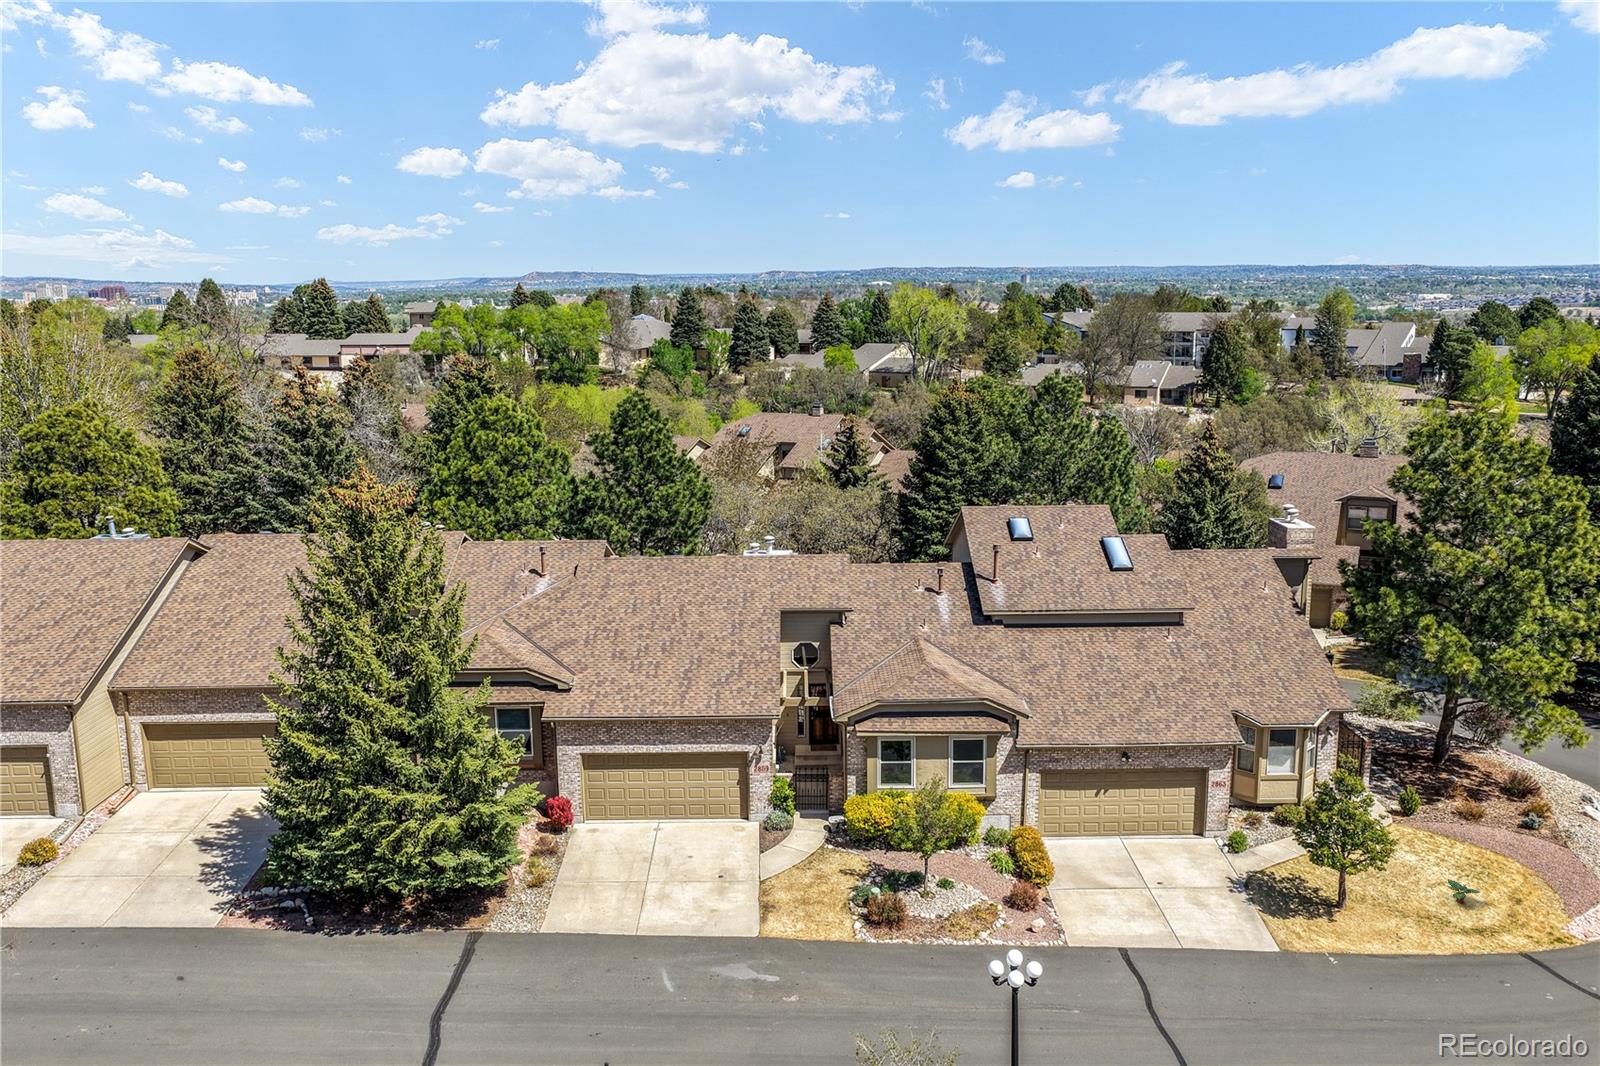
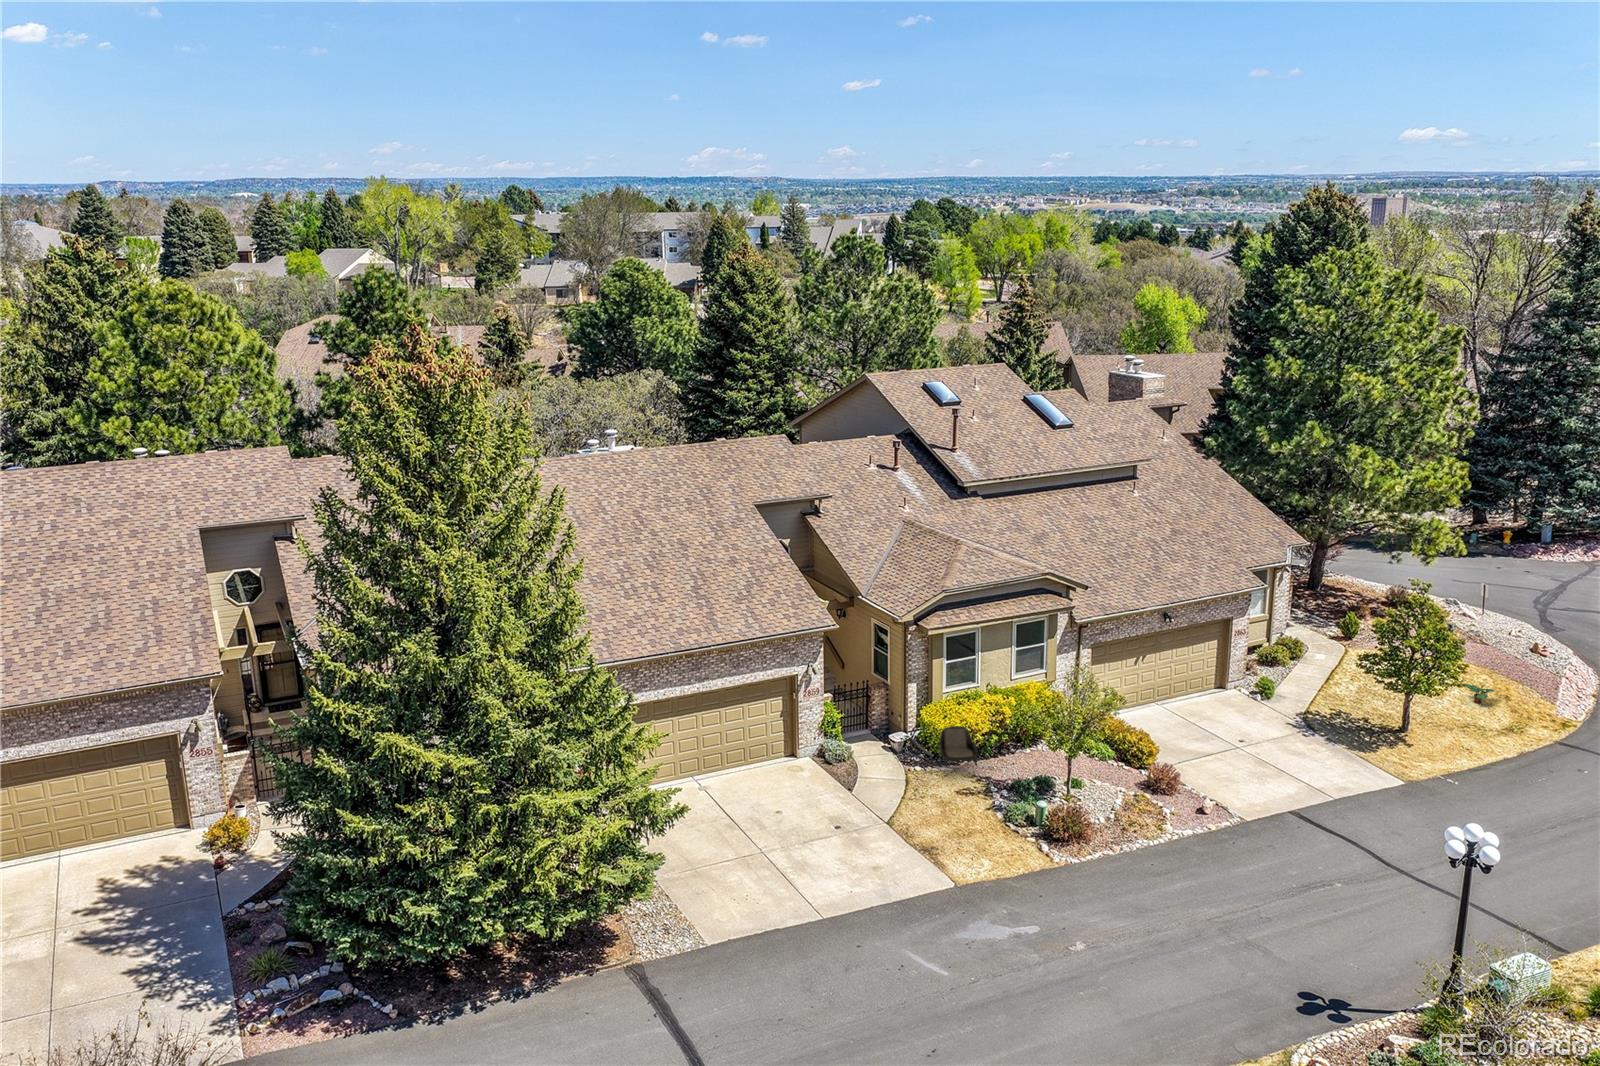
lounge chair: none [843,817,877,863] -> present [938,726,978,776]

